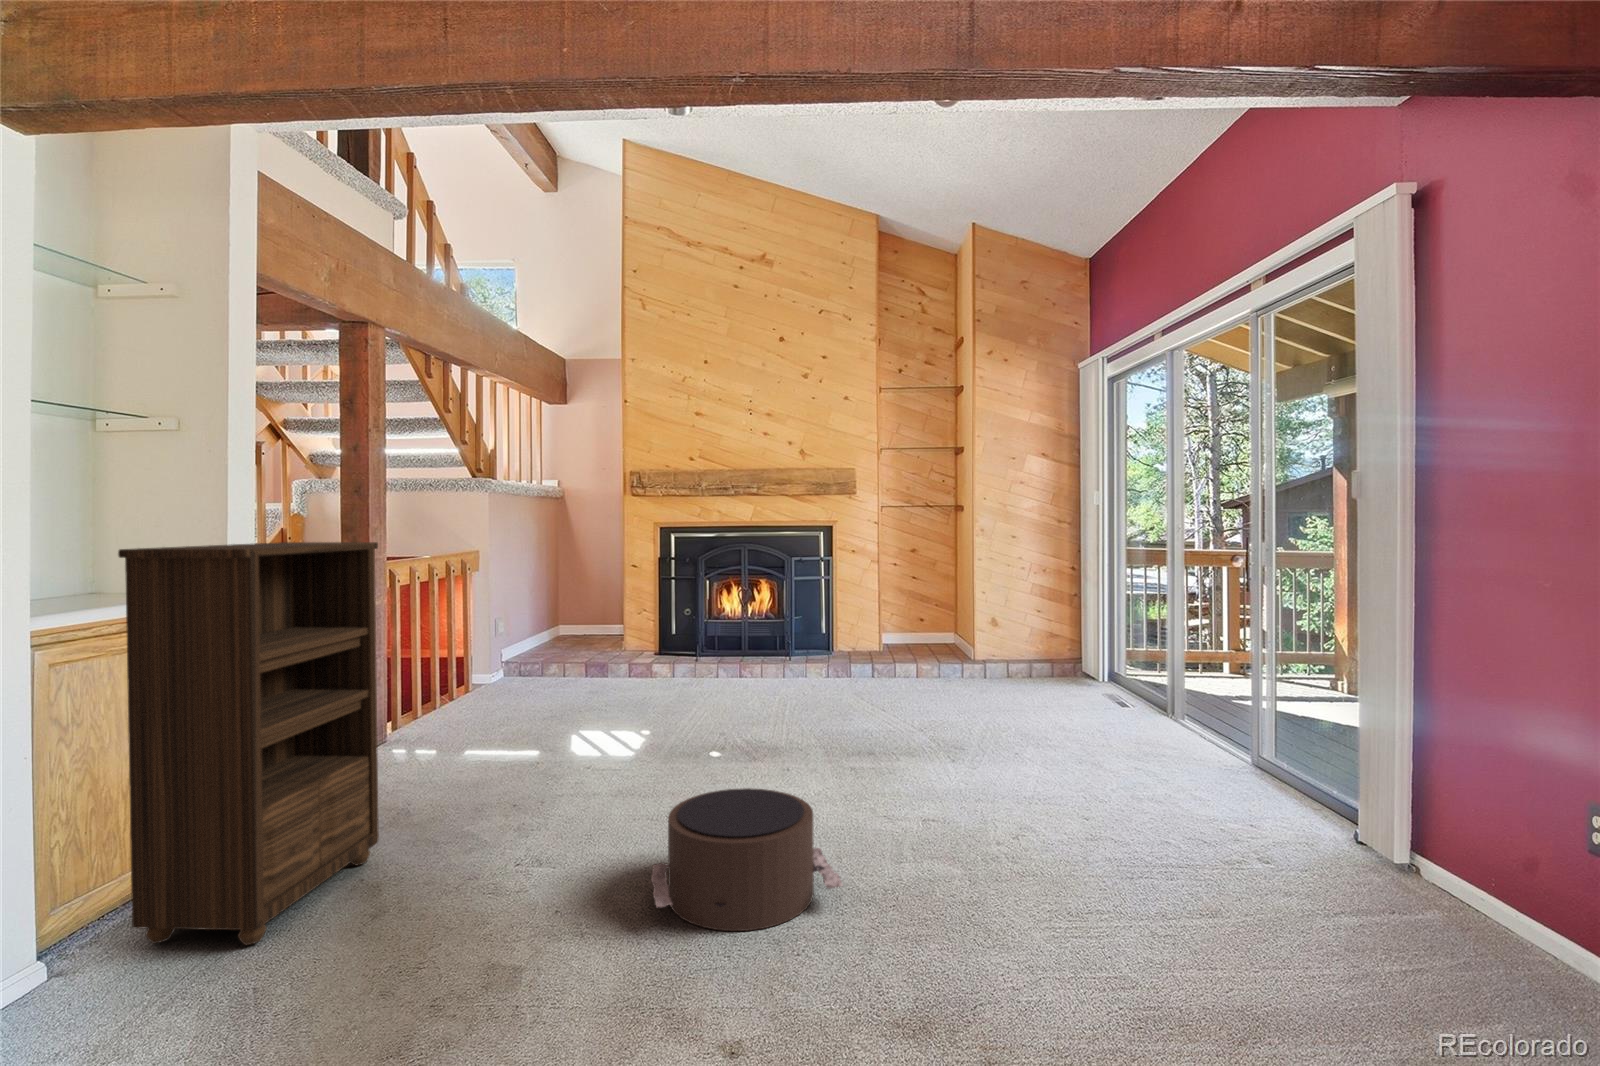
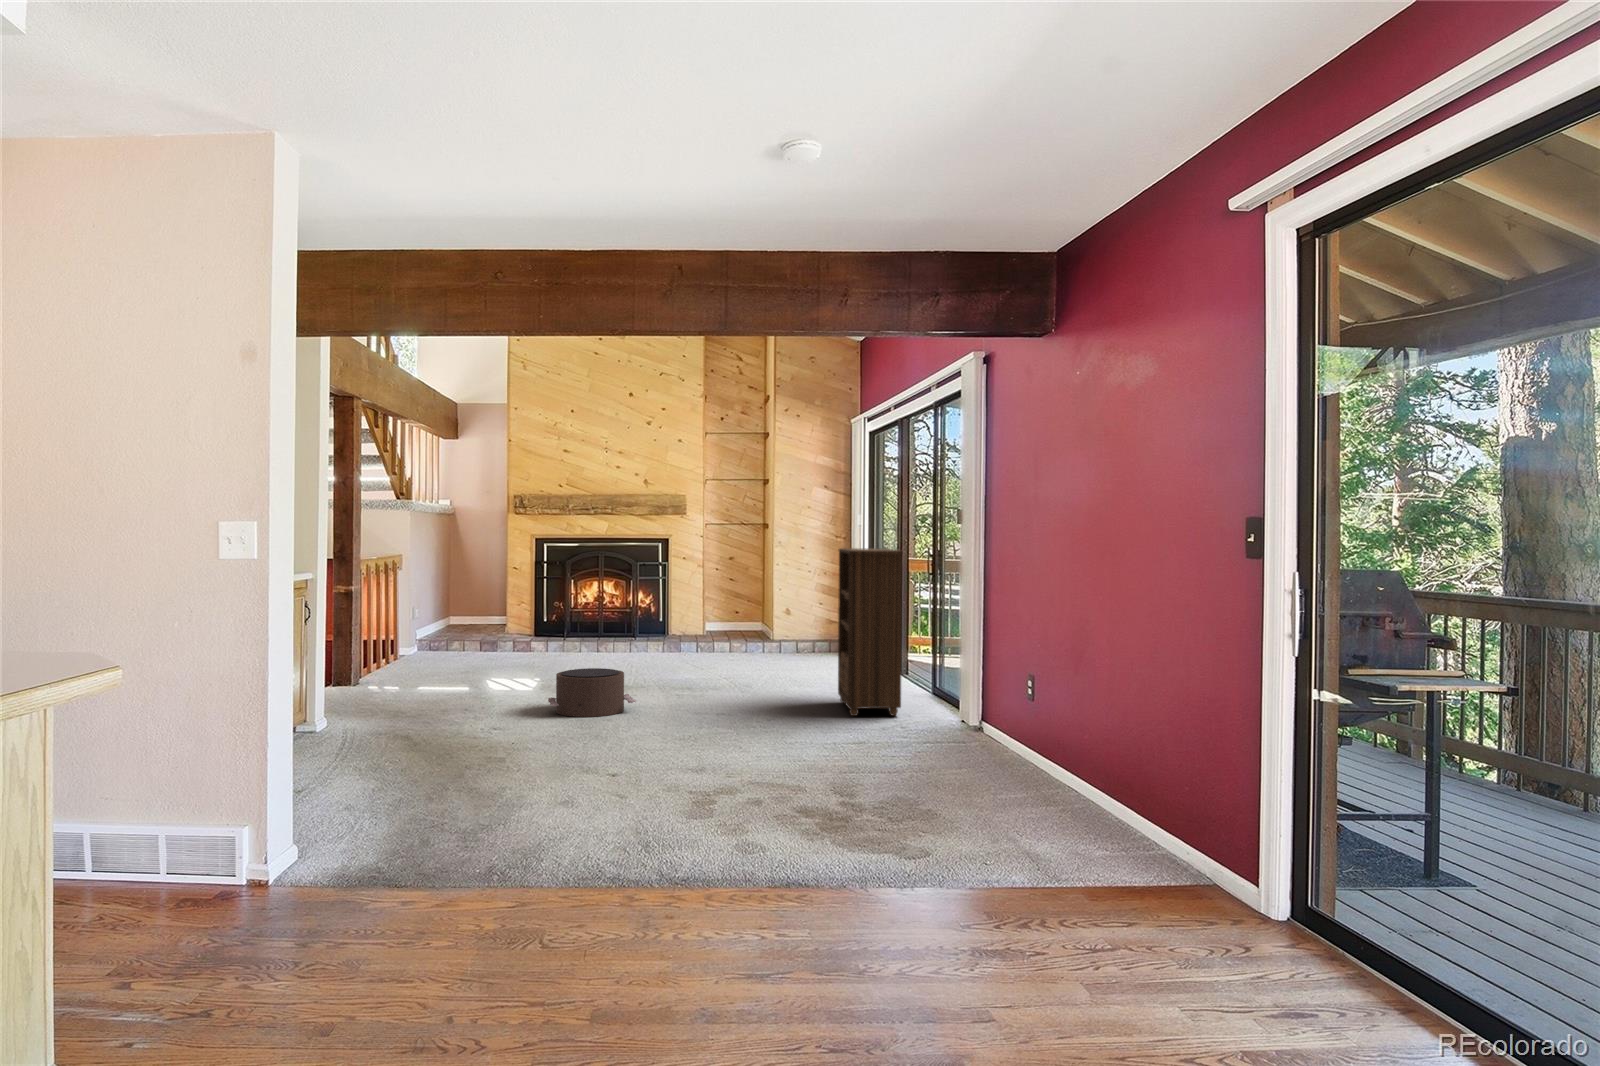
bookshelf: present [118,542,379,945] -> present [838,548,903,716]

